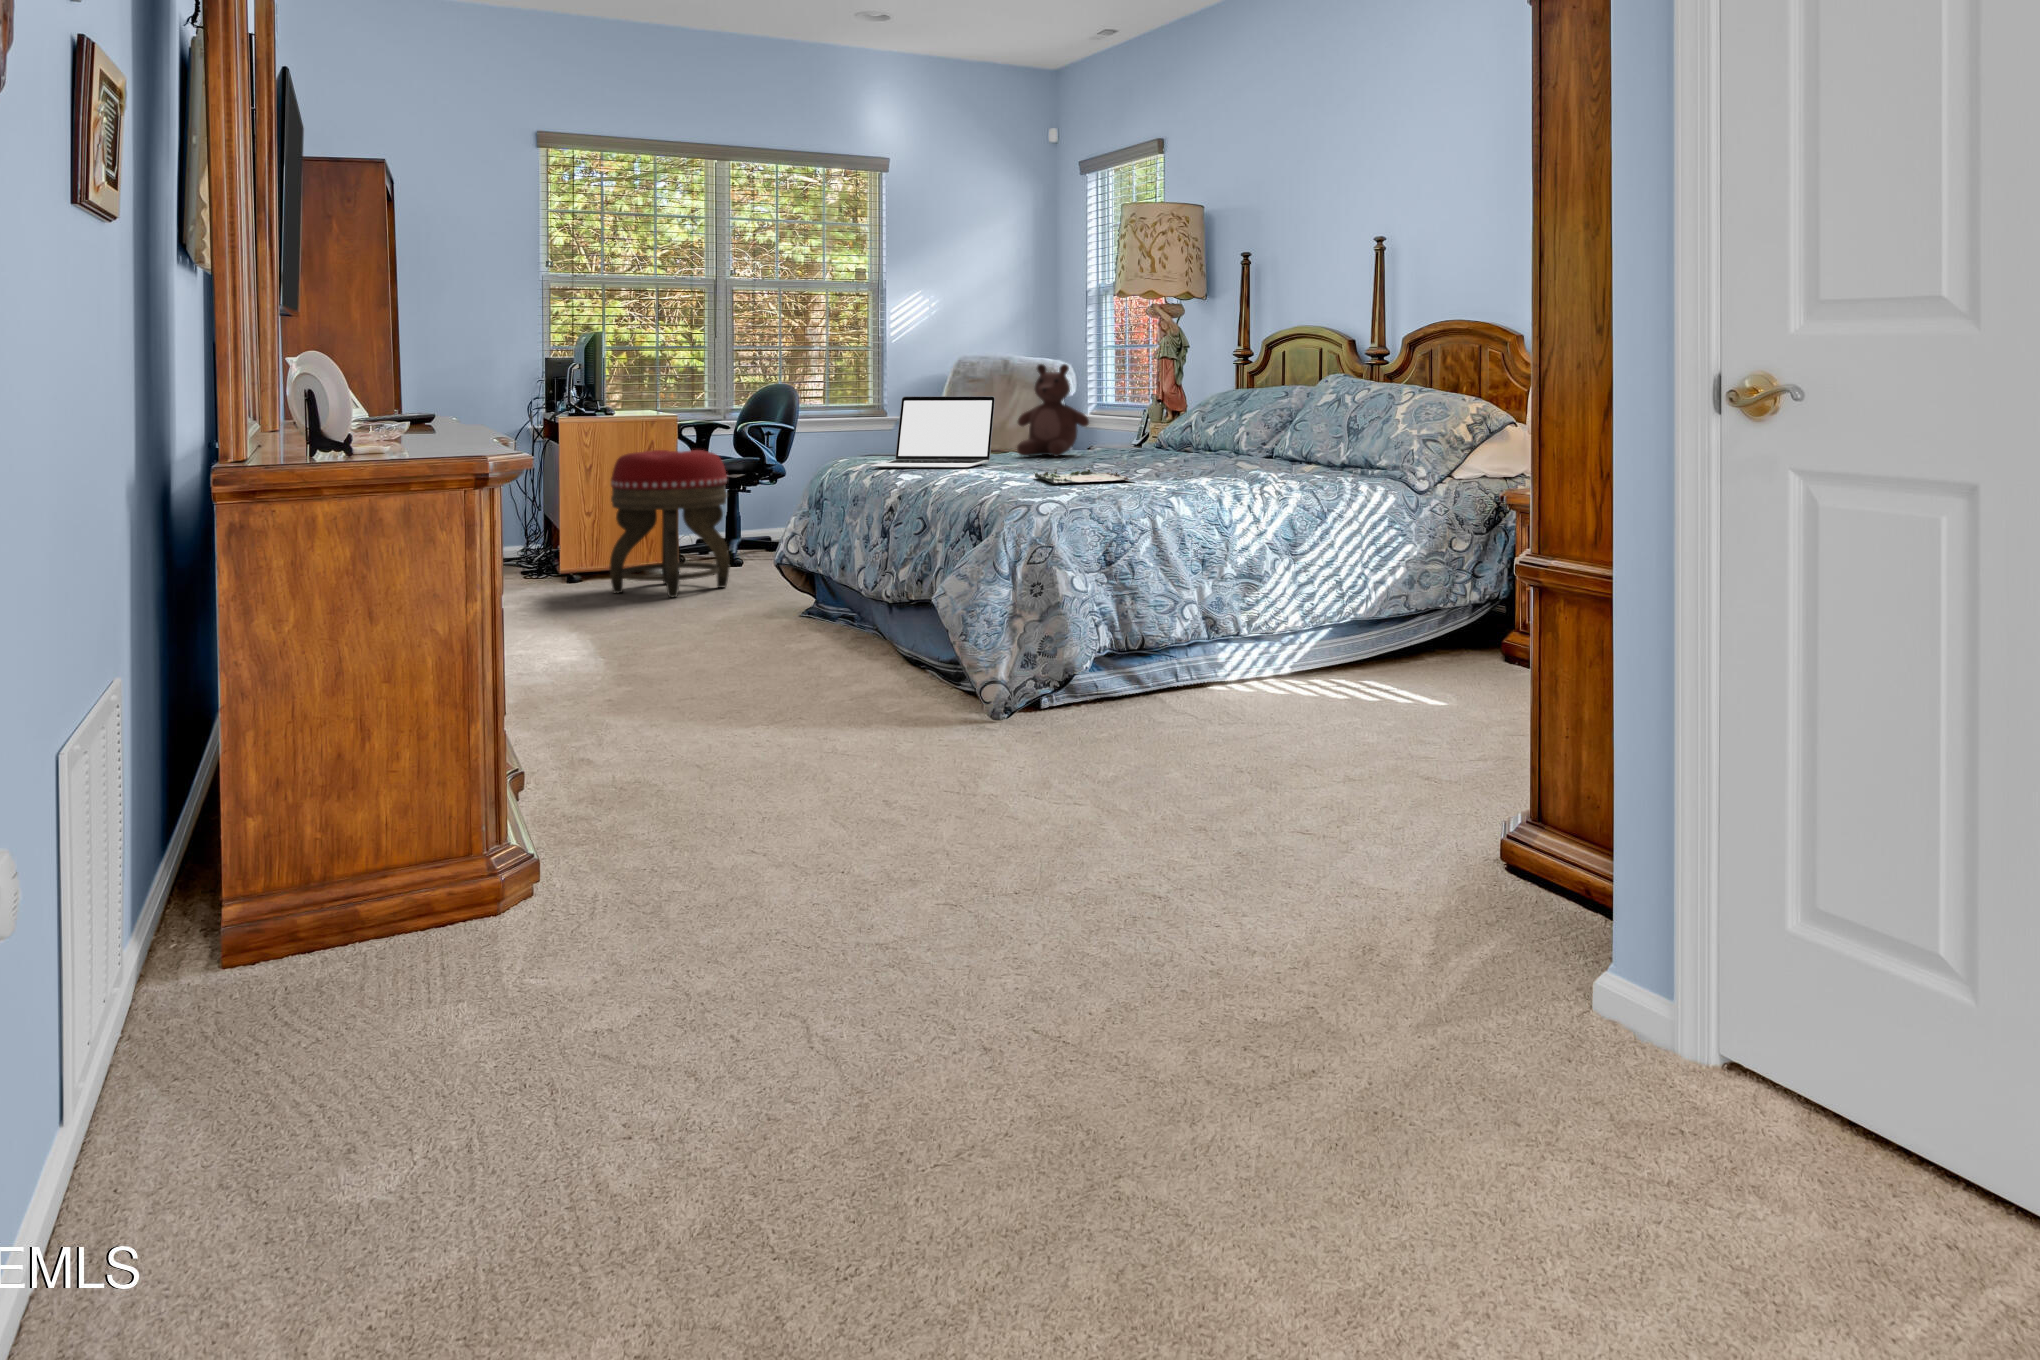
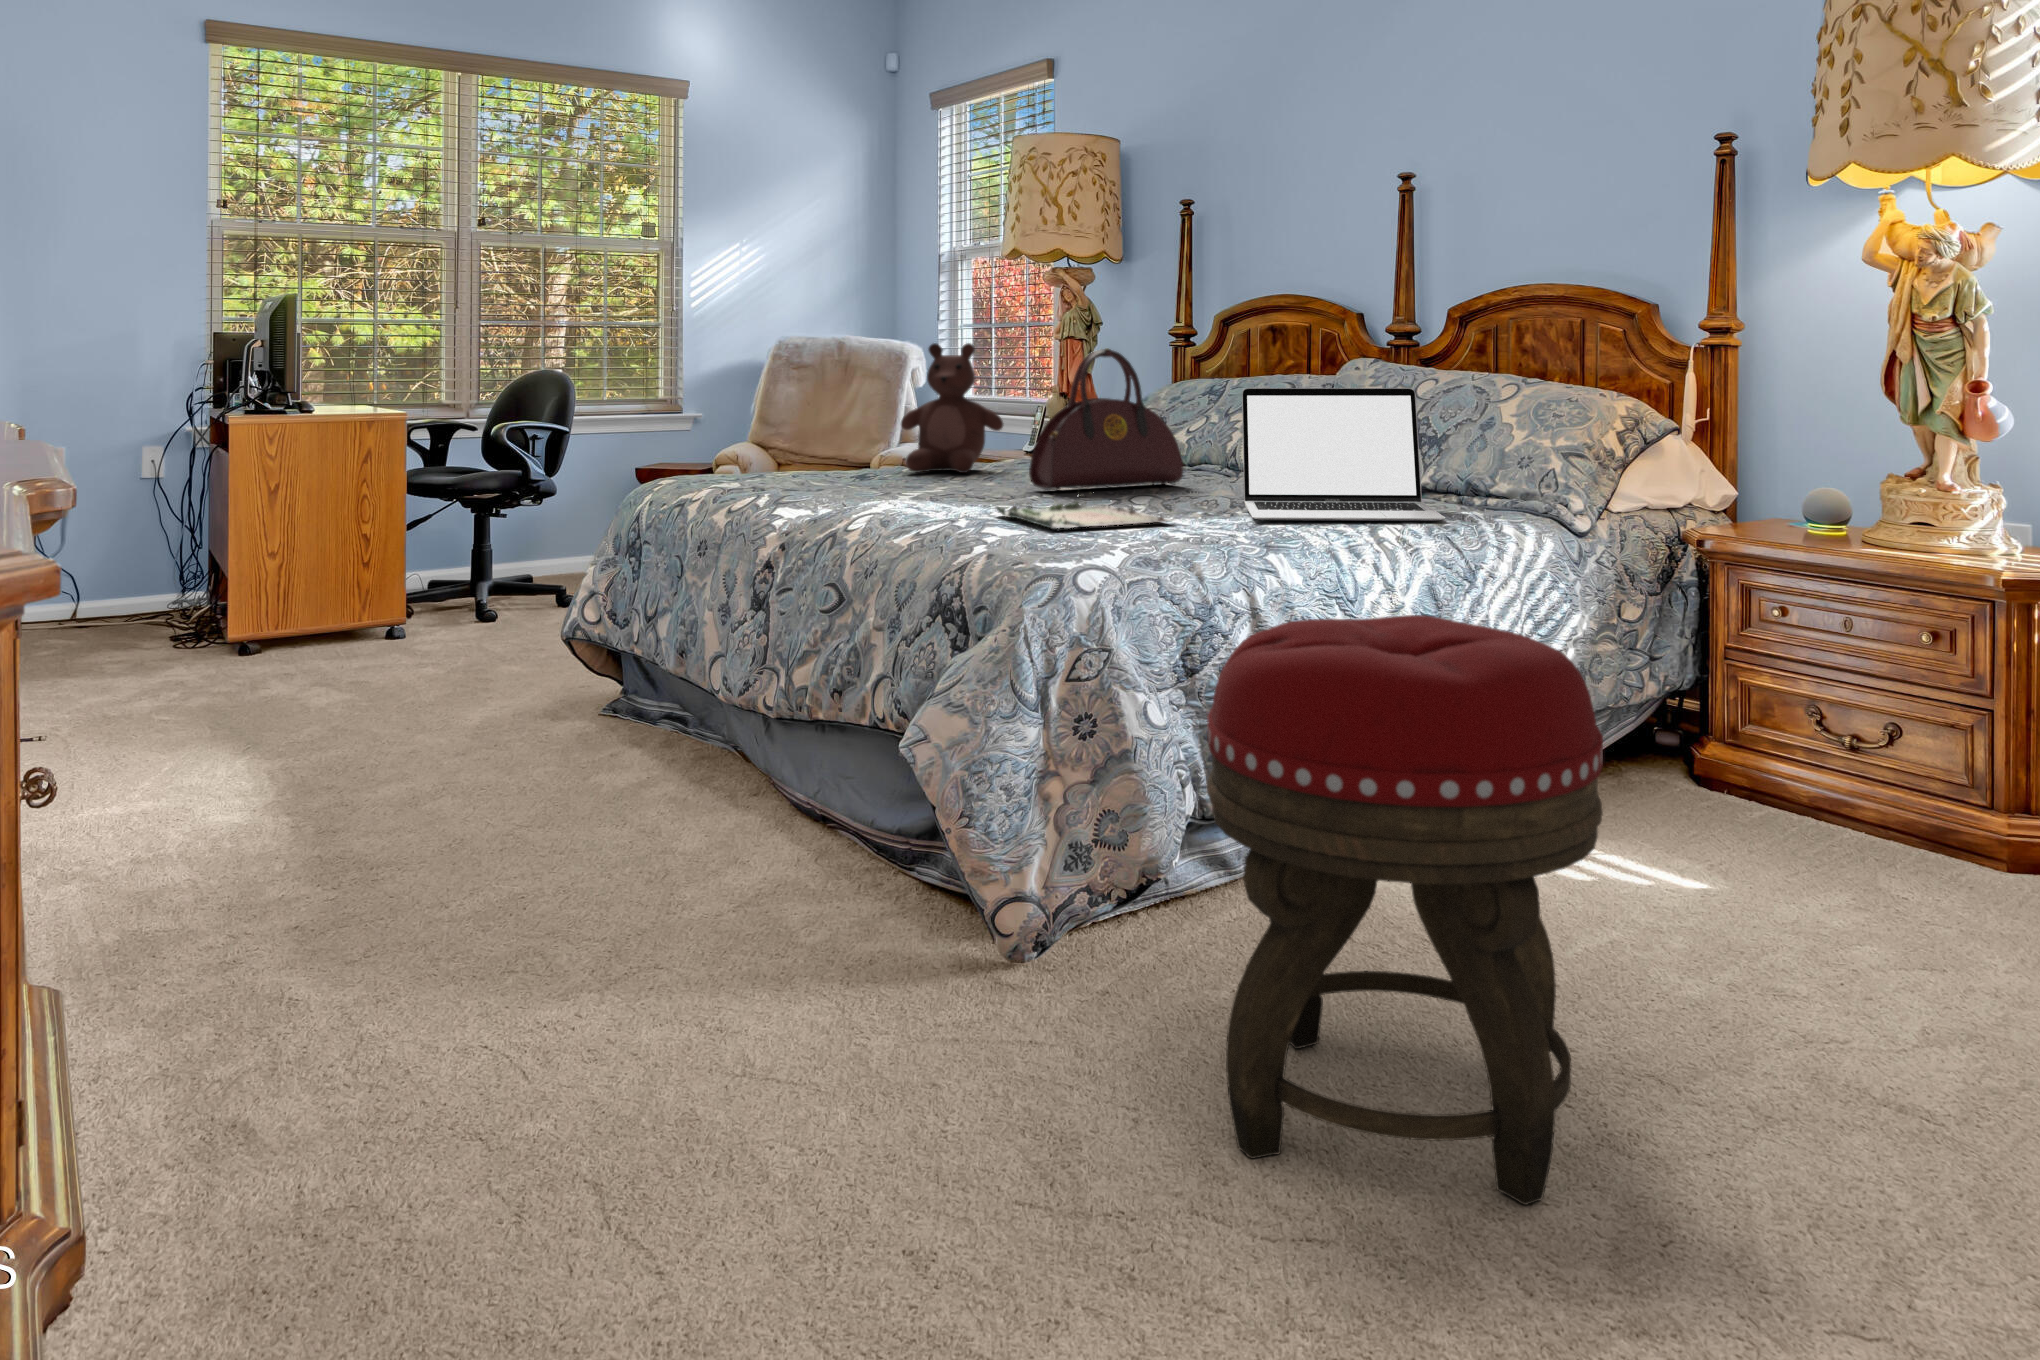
handbag: none [1083,368,1190,465] -> present [1029,348,1183,491]
laptop: present [871,396,995,468] -> present [1242,388,1445,522]
footstool: present [609,450,730,598] -> present [1207,615,1603,1205]

